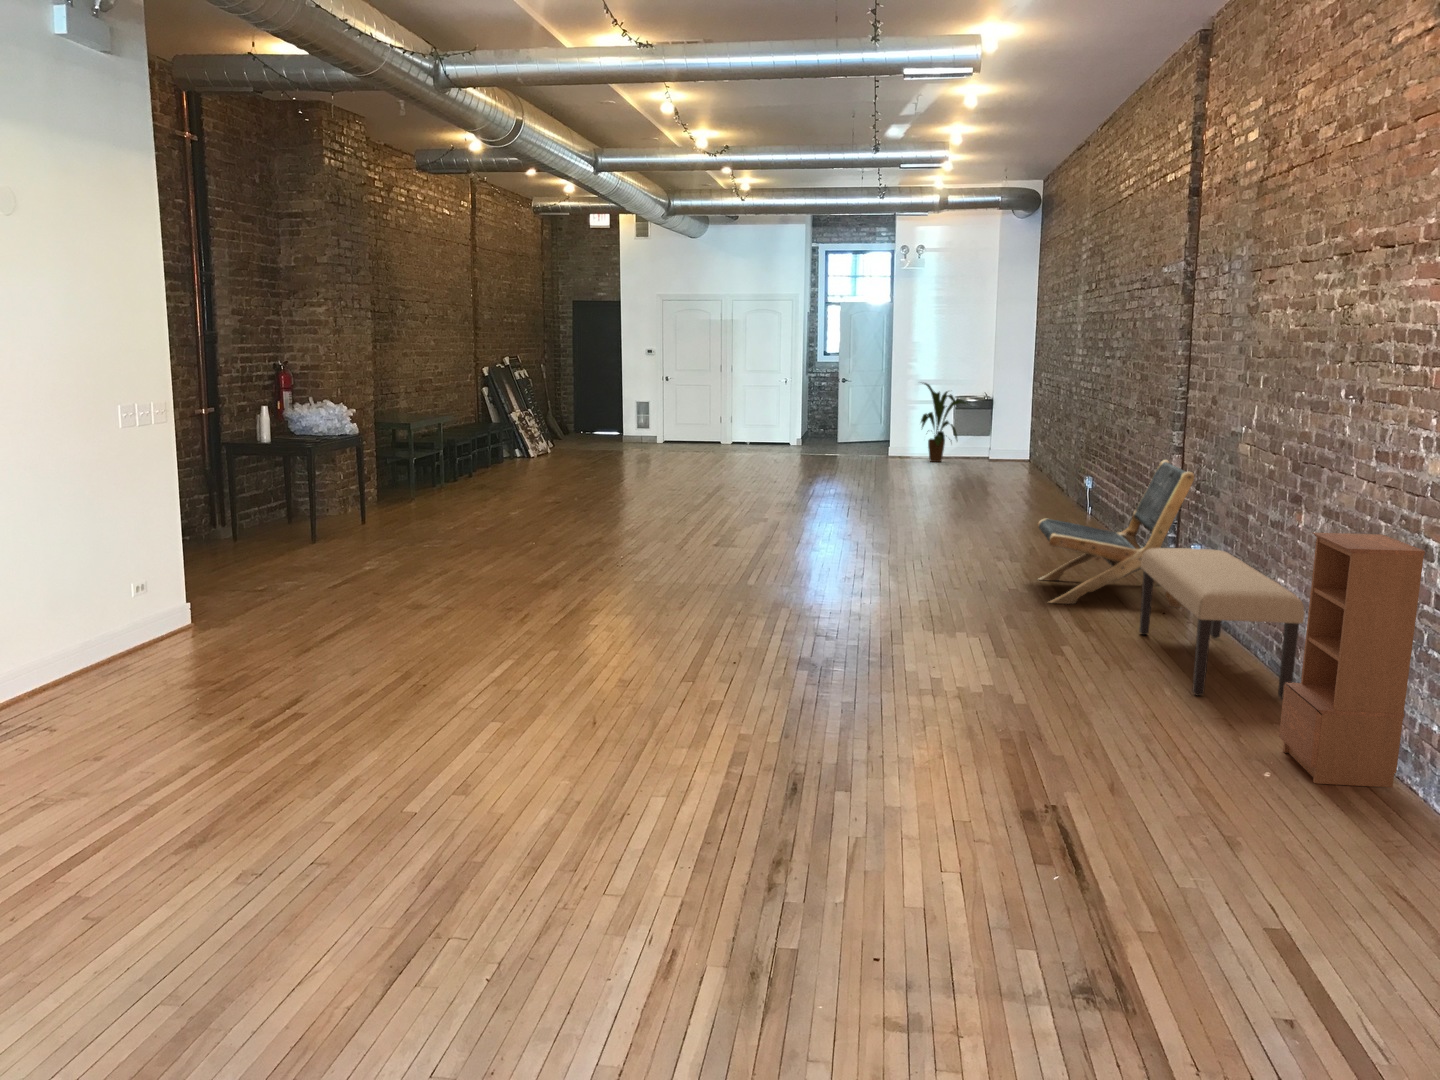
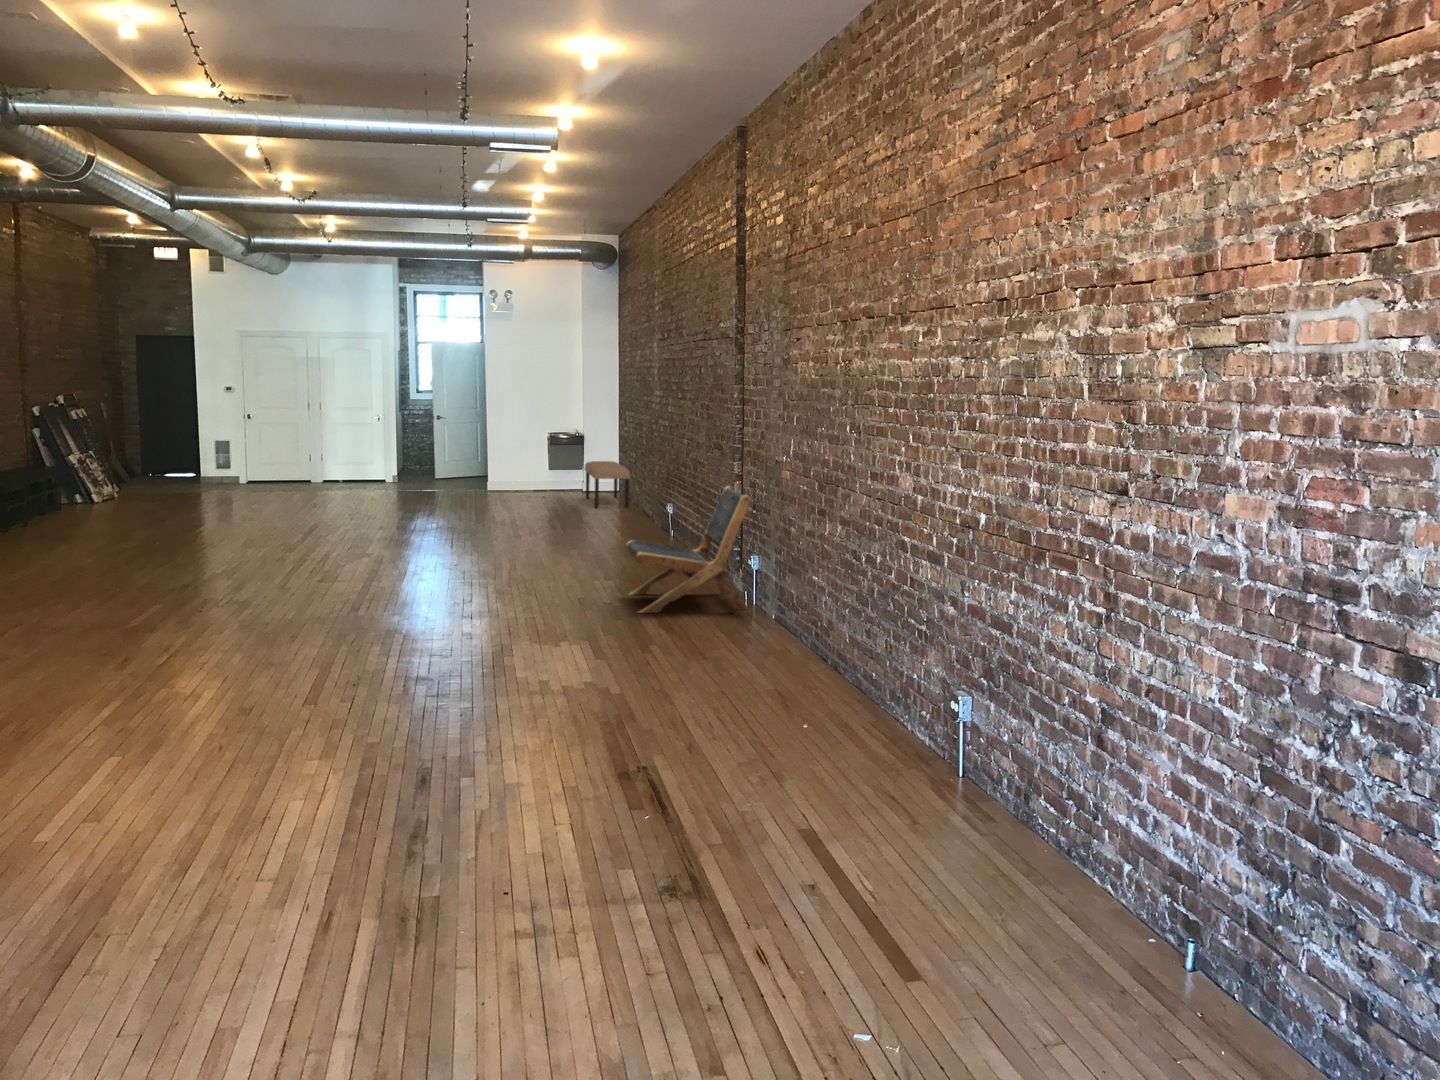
house plant: present [921,383,968,462] -> none [512,420,565,496]
bookcase: present [1279,533,1425,788] -> none [816,536,903,730]
bench: present [1139,548,1305,699] -> present [585,461,630,508]

